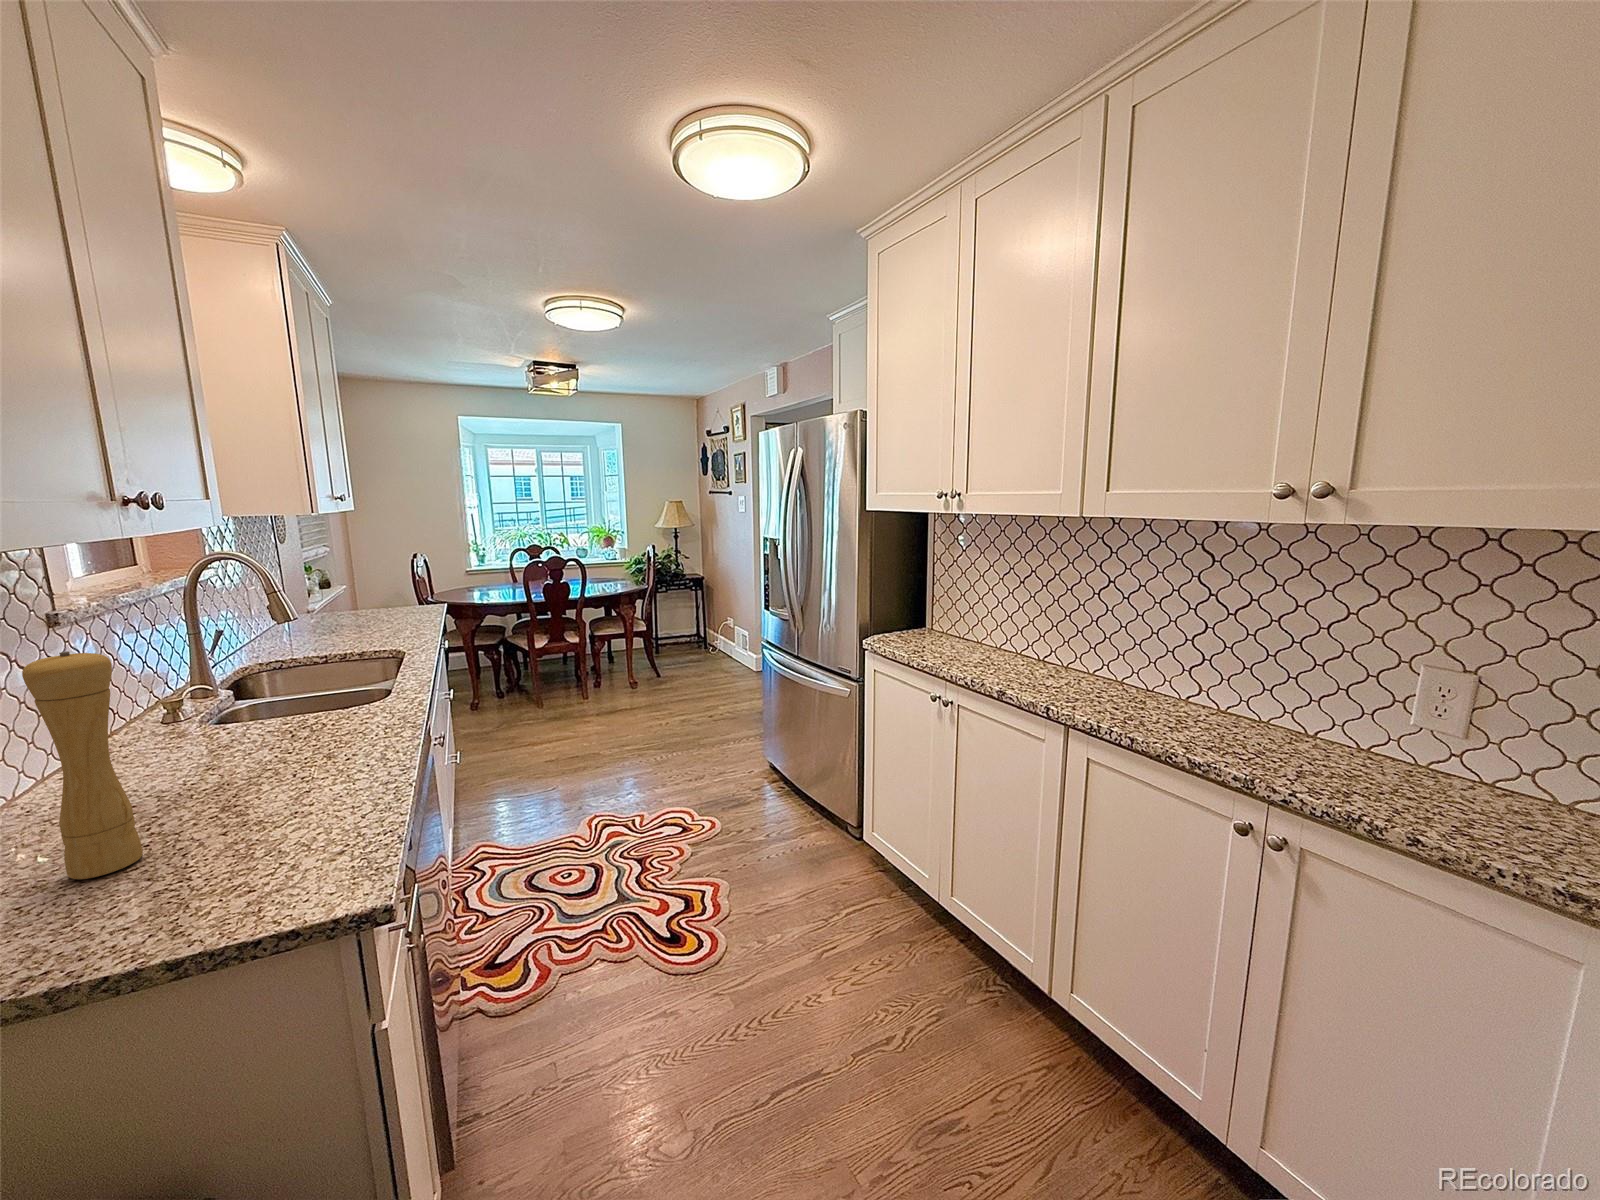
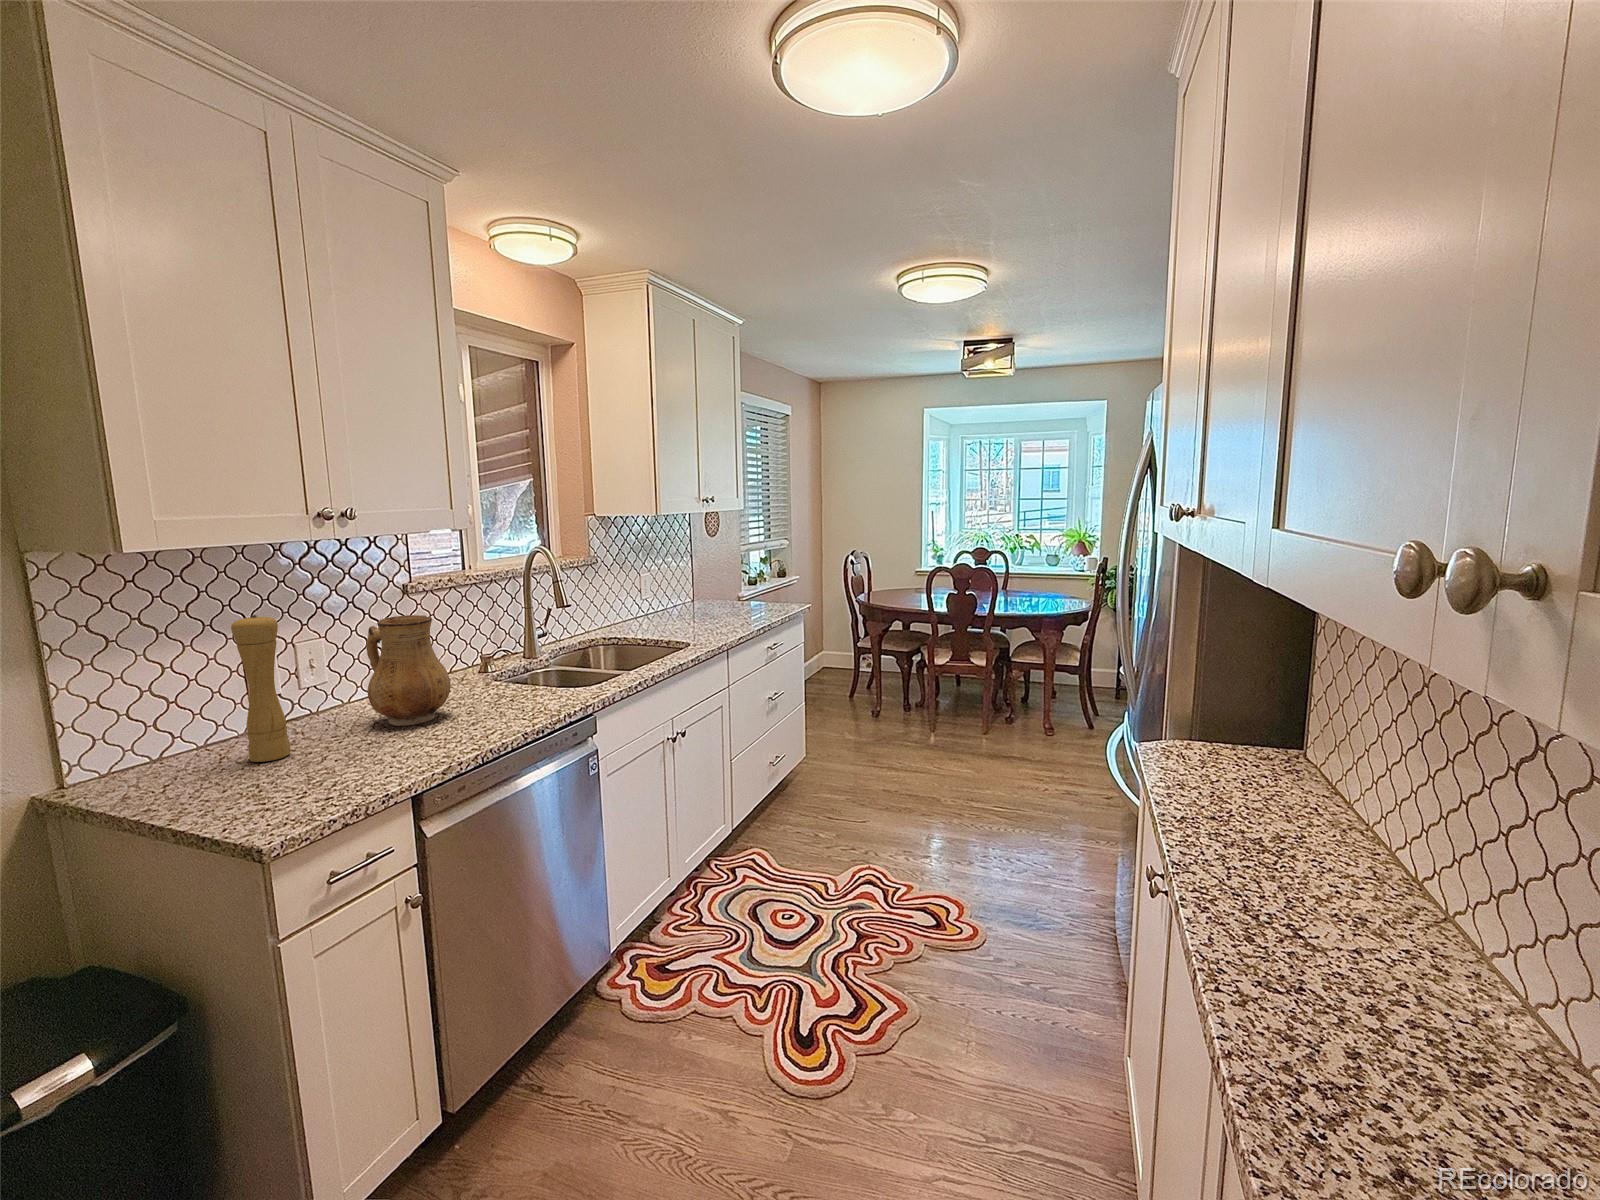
ceramic pitcher: none [133,635,296,786] -> present [366,615,451,726]

